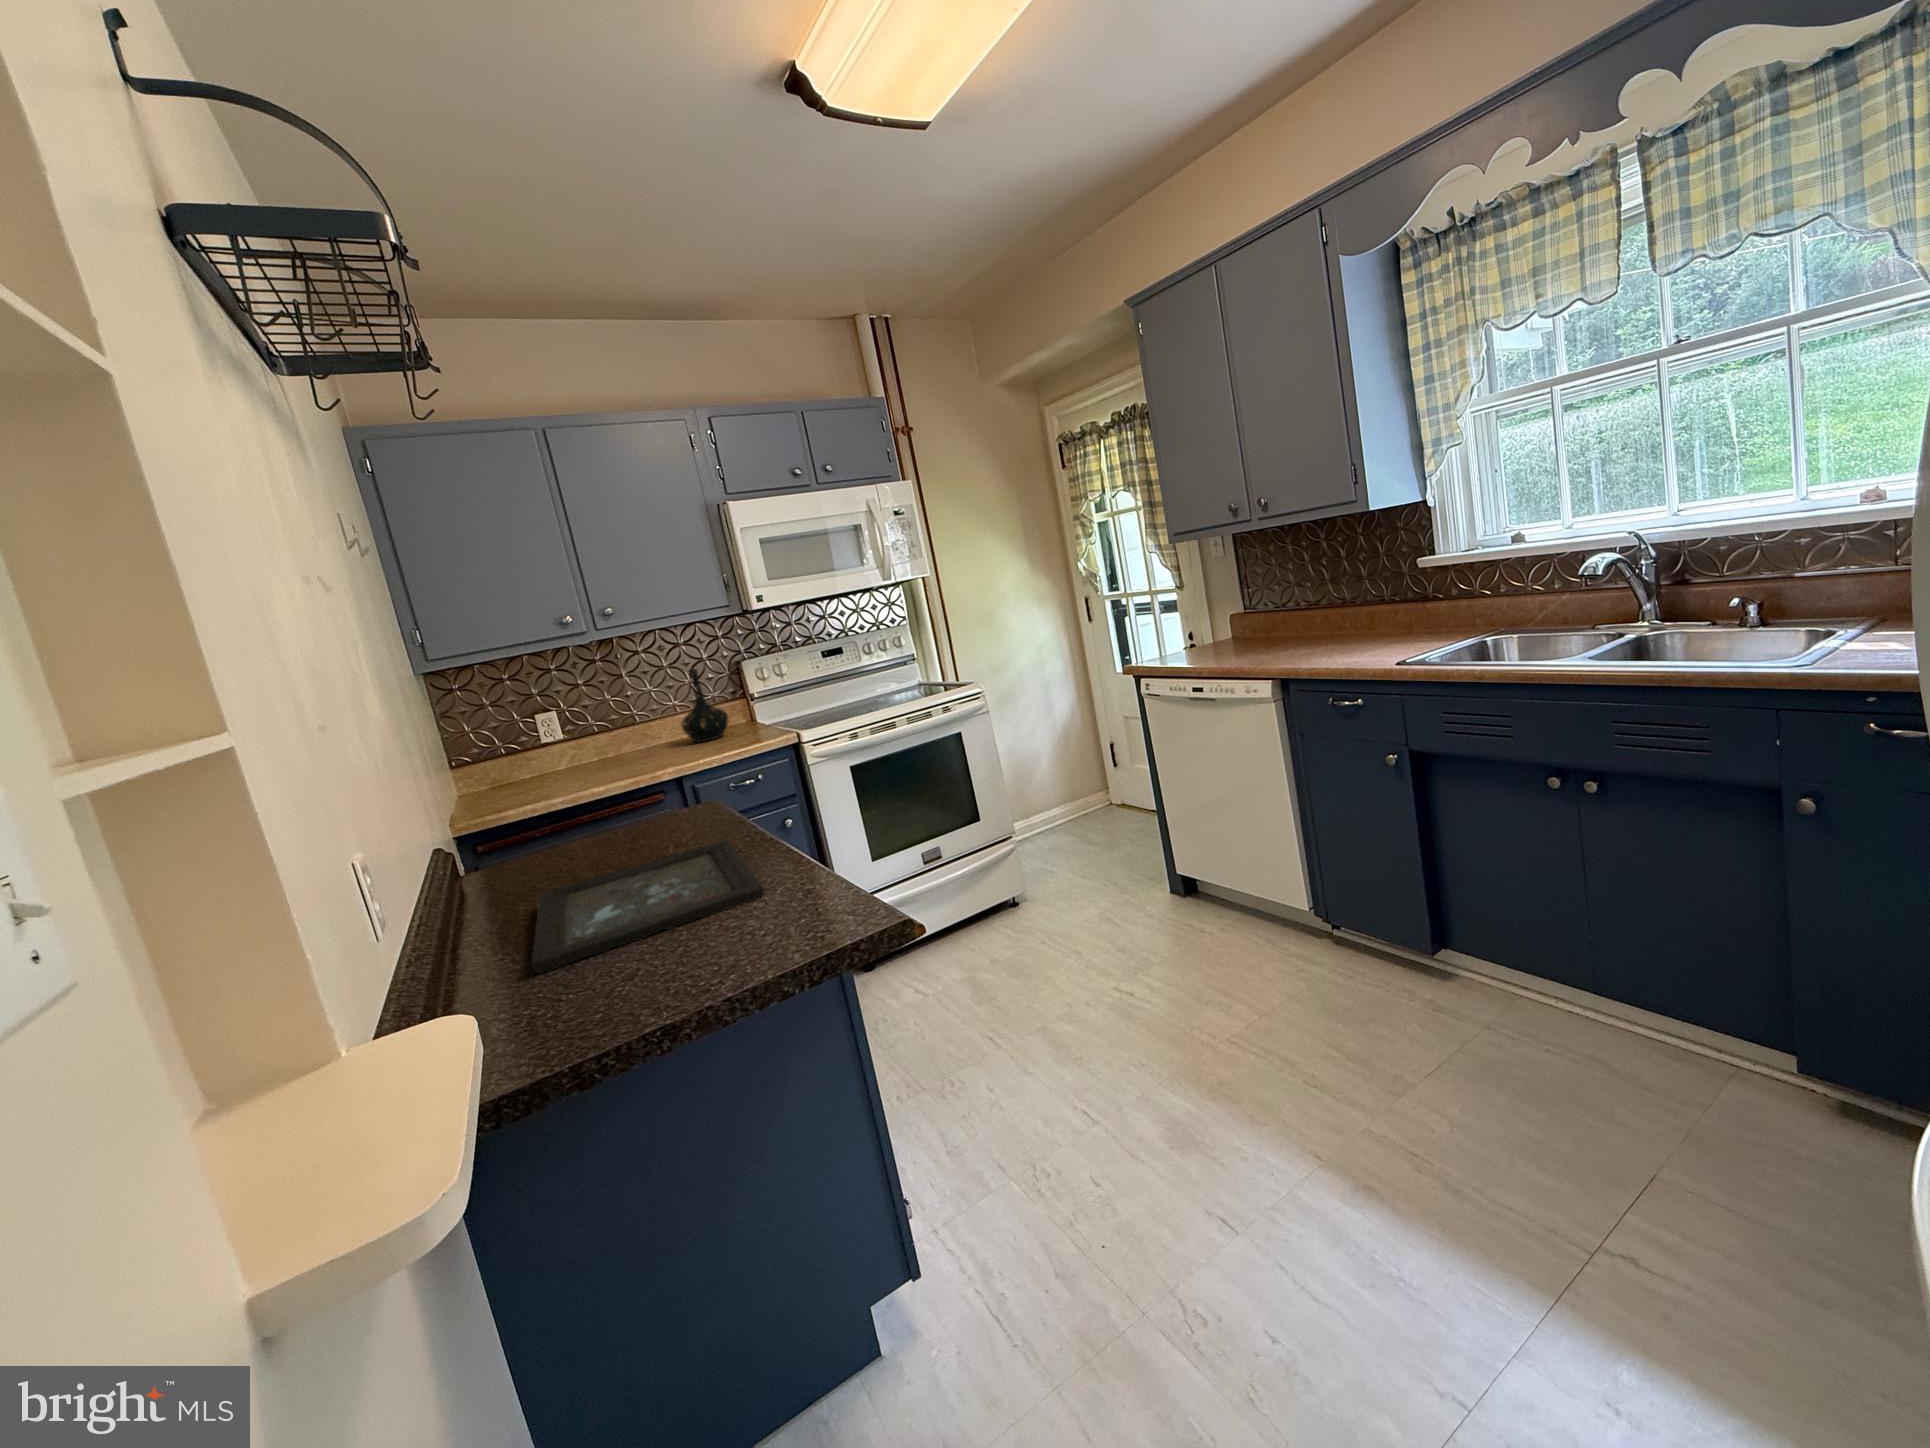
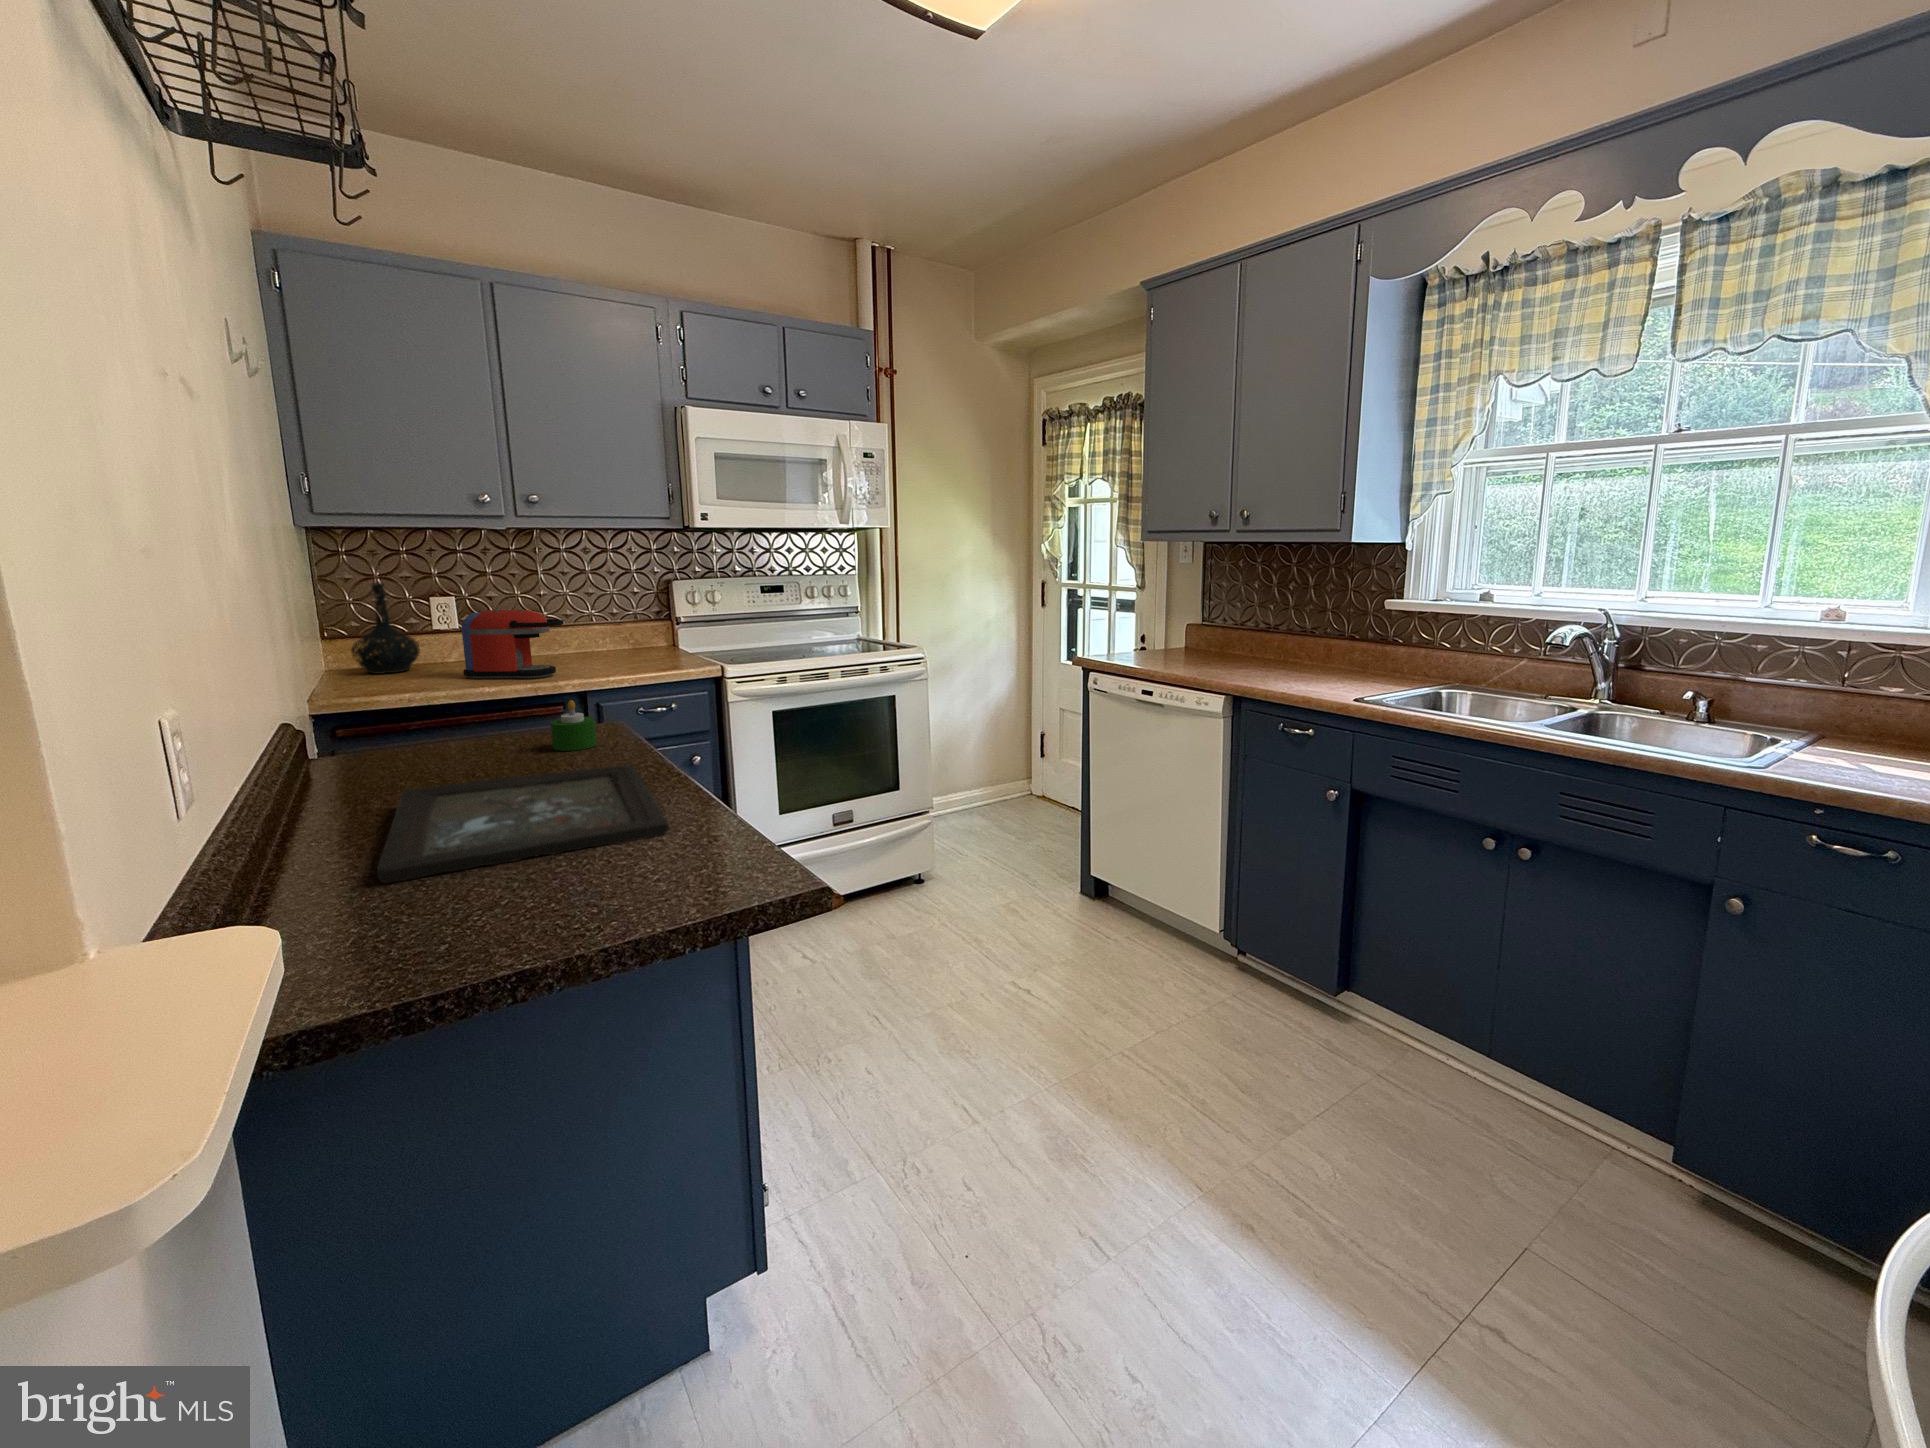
bottle: present [682,669,728,743] -> present [351,584,420,674]
coffee maker: none [563,713,651,784] -> present [461,610,564,679]
candle: none [653,790,695,837] -> present [551,700,597,751]

